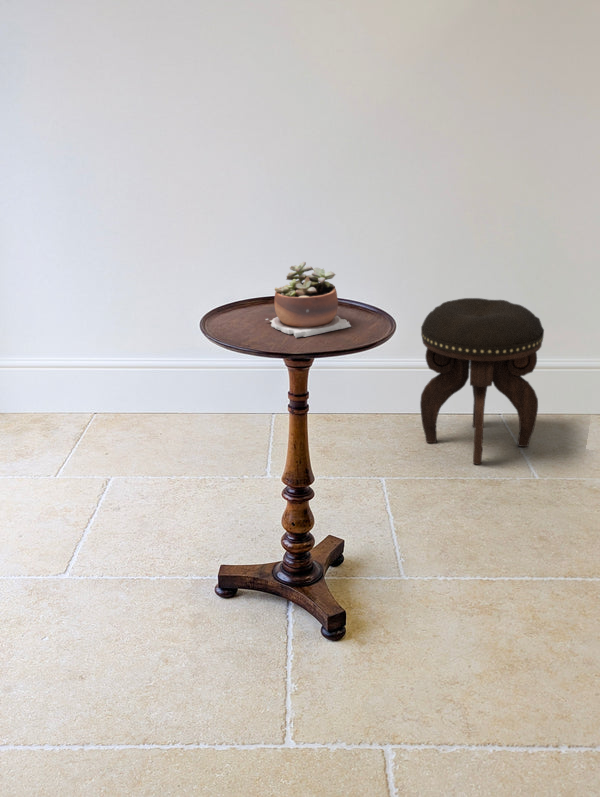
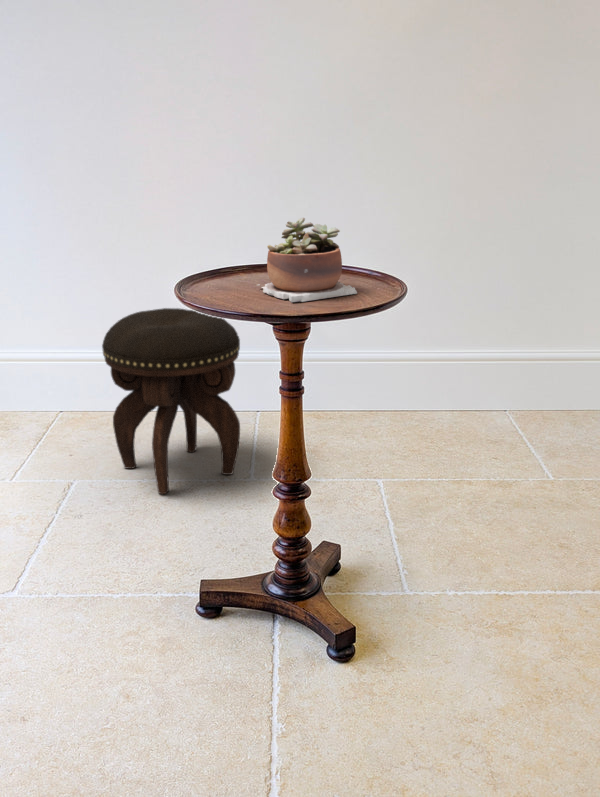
footstool: present [420,298,544,465] -> present [102,308,240,494]

